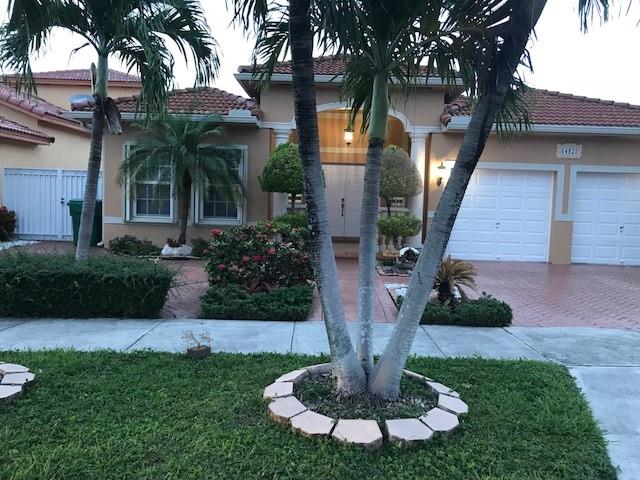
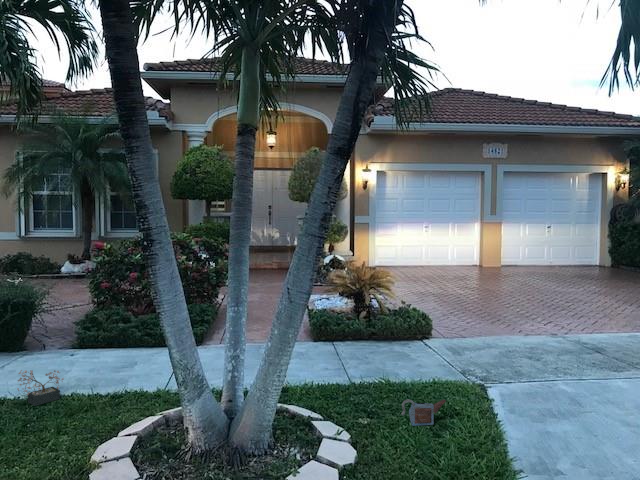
watering can: none [498,371,538,393] -> present [401,399,446,426]

